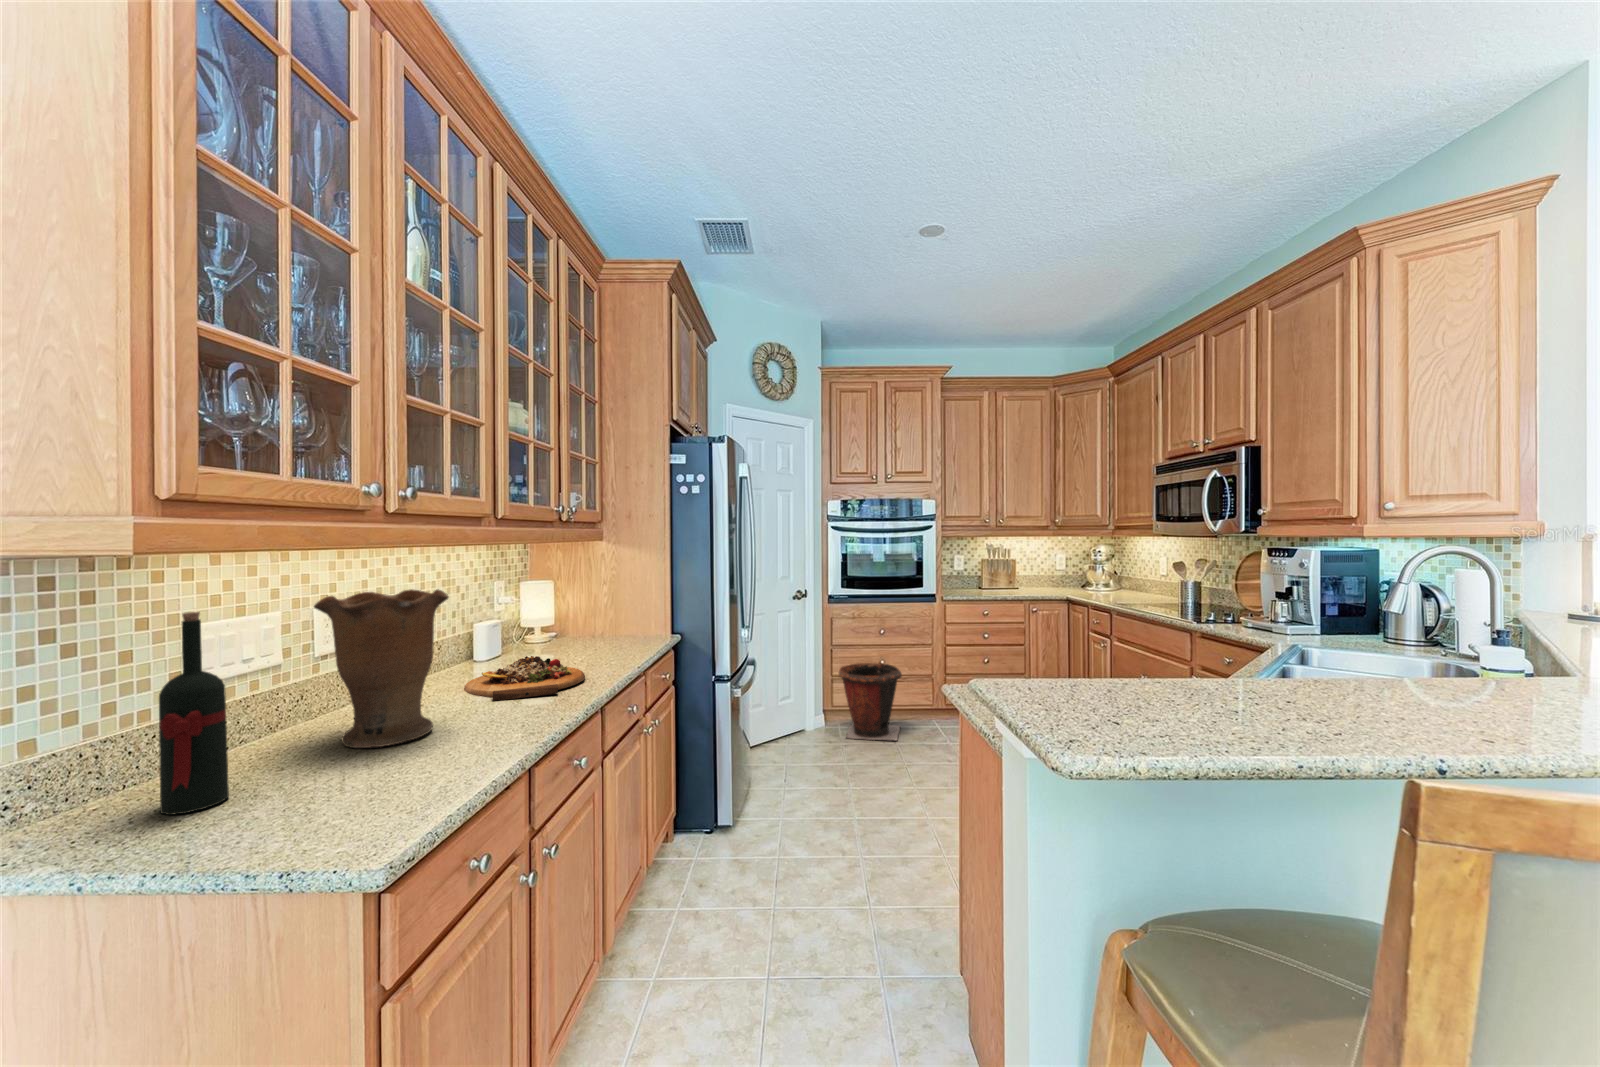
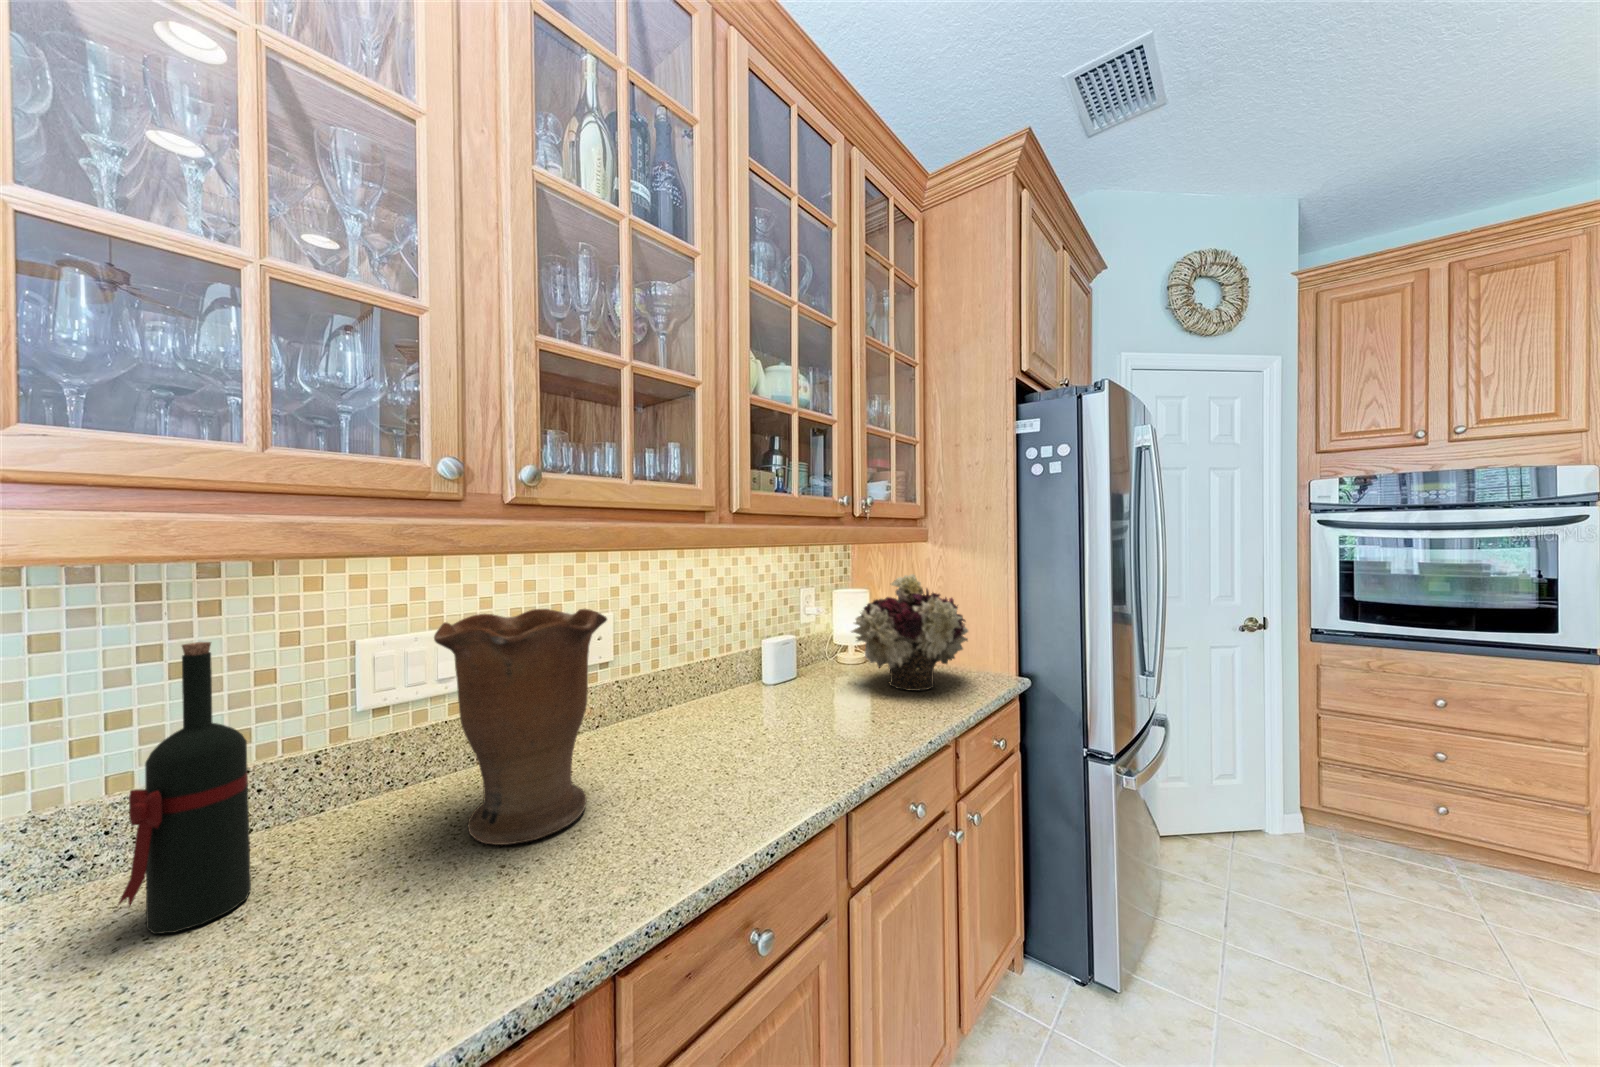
flower arrangement: none [552,566,640,652] -> present [852,574,968,691]
cutting board: present [464,656,585,701] -> none [701,698,854,779]
waste bin: present [839,663,902,740] -> none [1330,741,1493,907]

